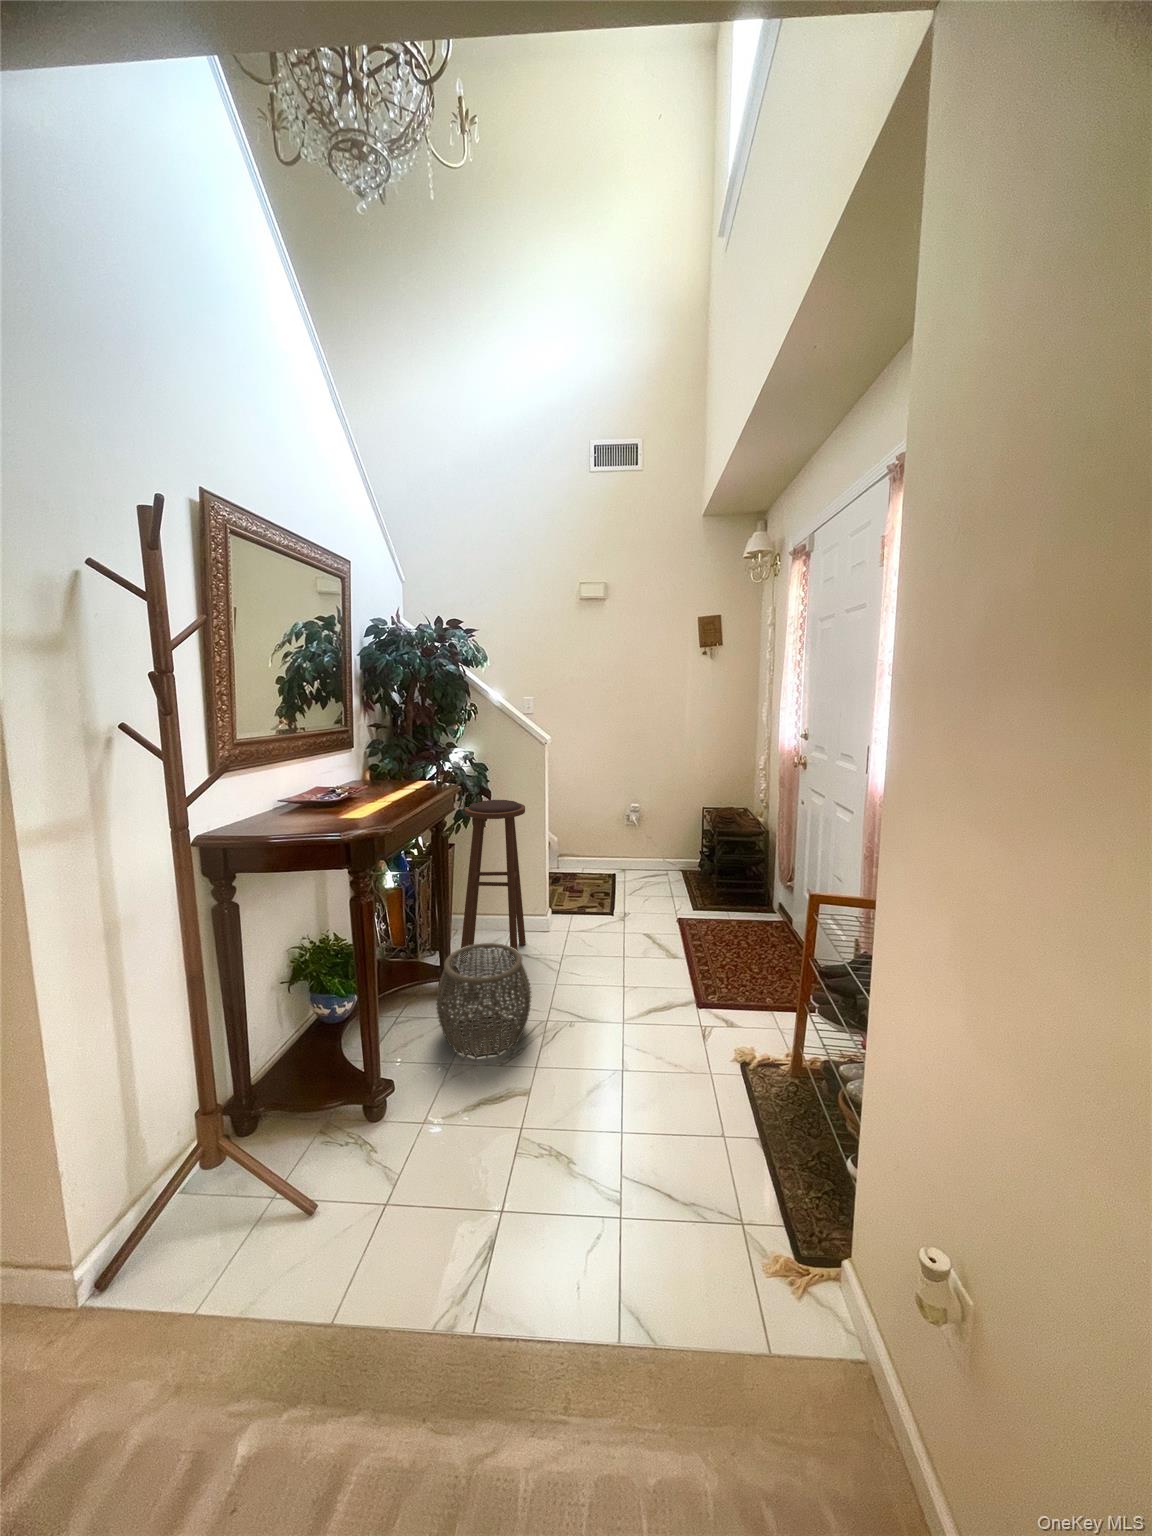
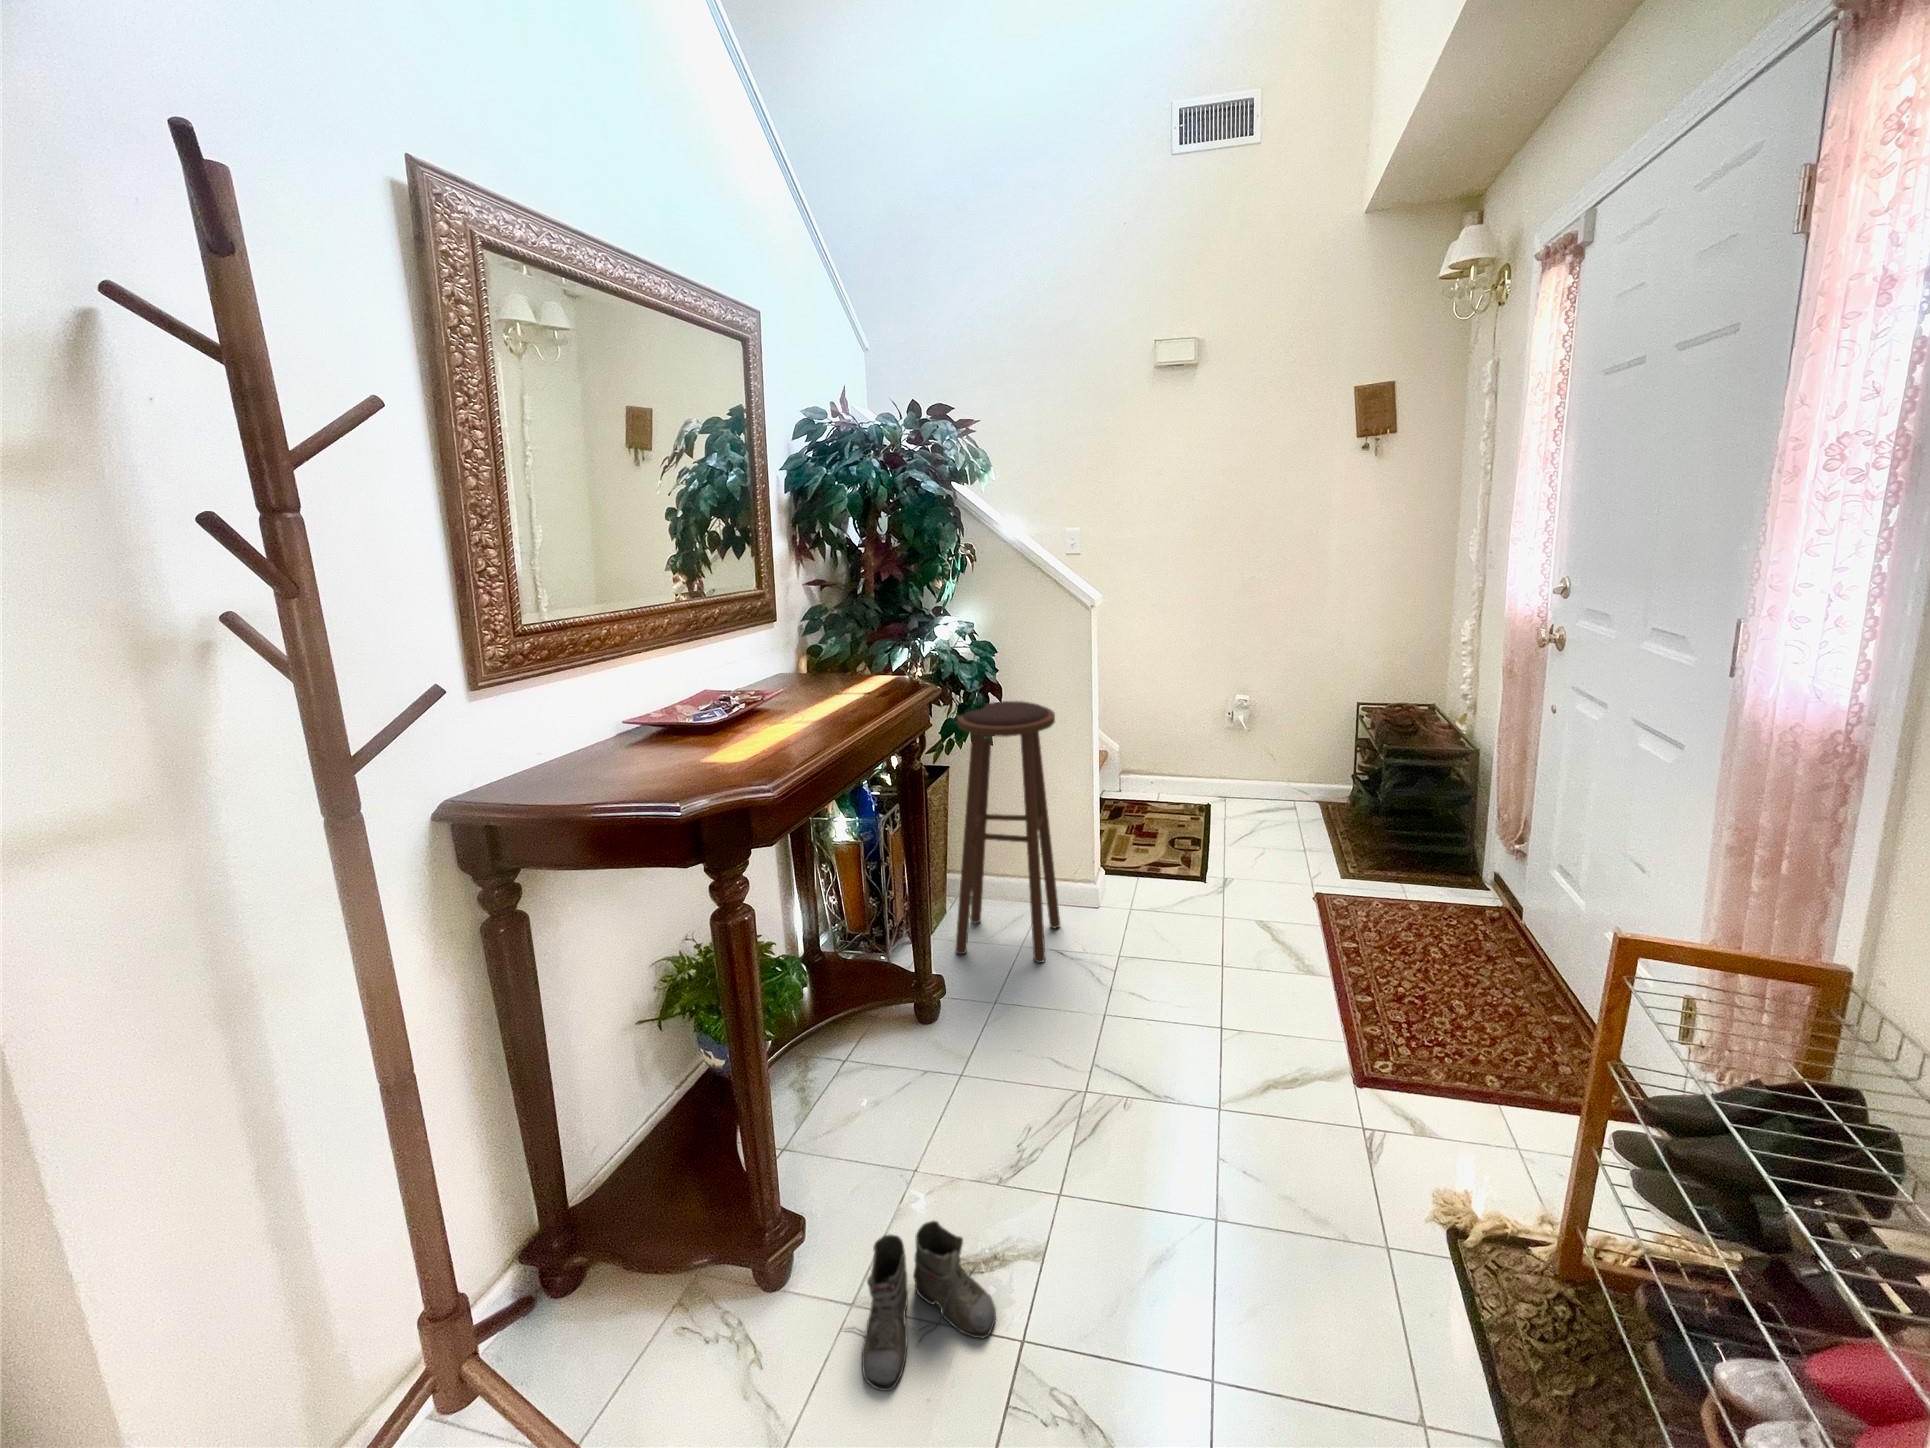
woven basket: present [436,943,531,1057] -> none [894,951,1055,1157]
boots: none [422,1073,508,1155] -> present [862,1221,996,1391]

